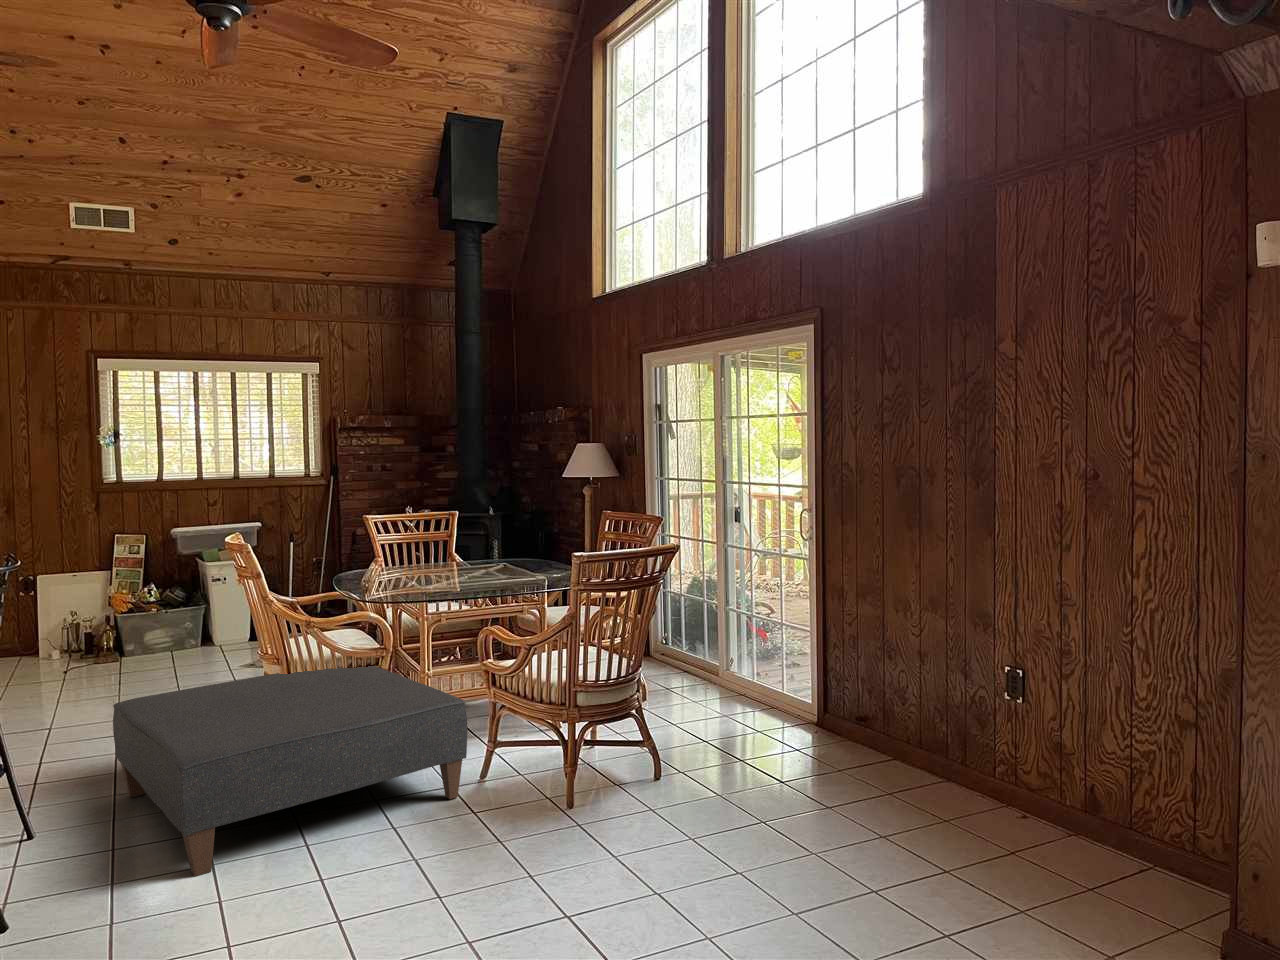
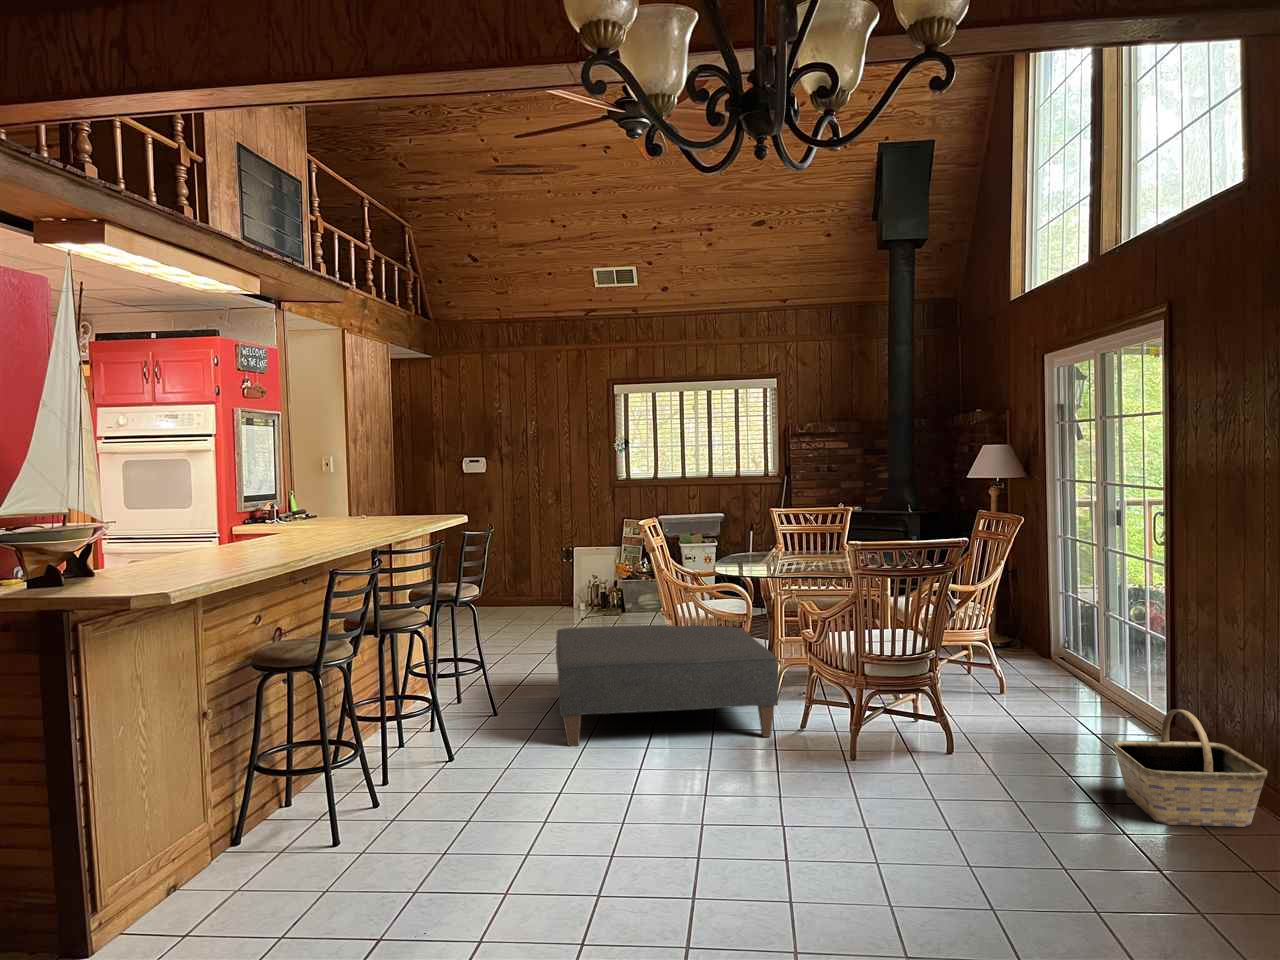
basket: none [827,696,962,810] -> present [1113,710,1267,827]

